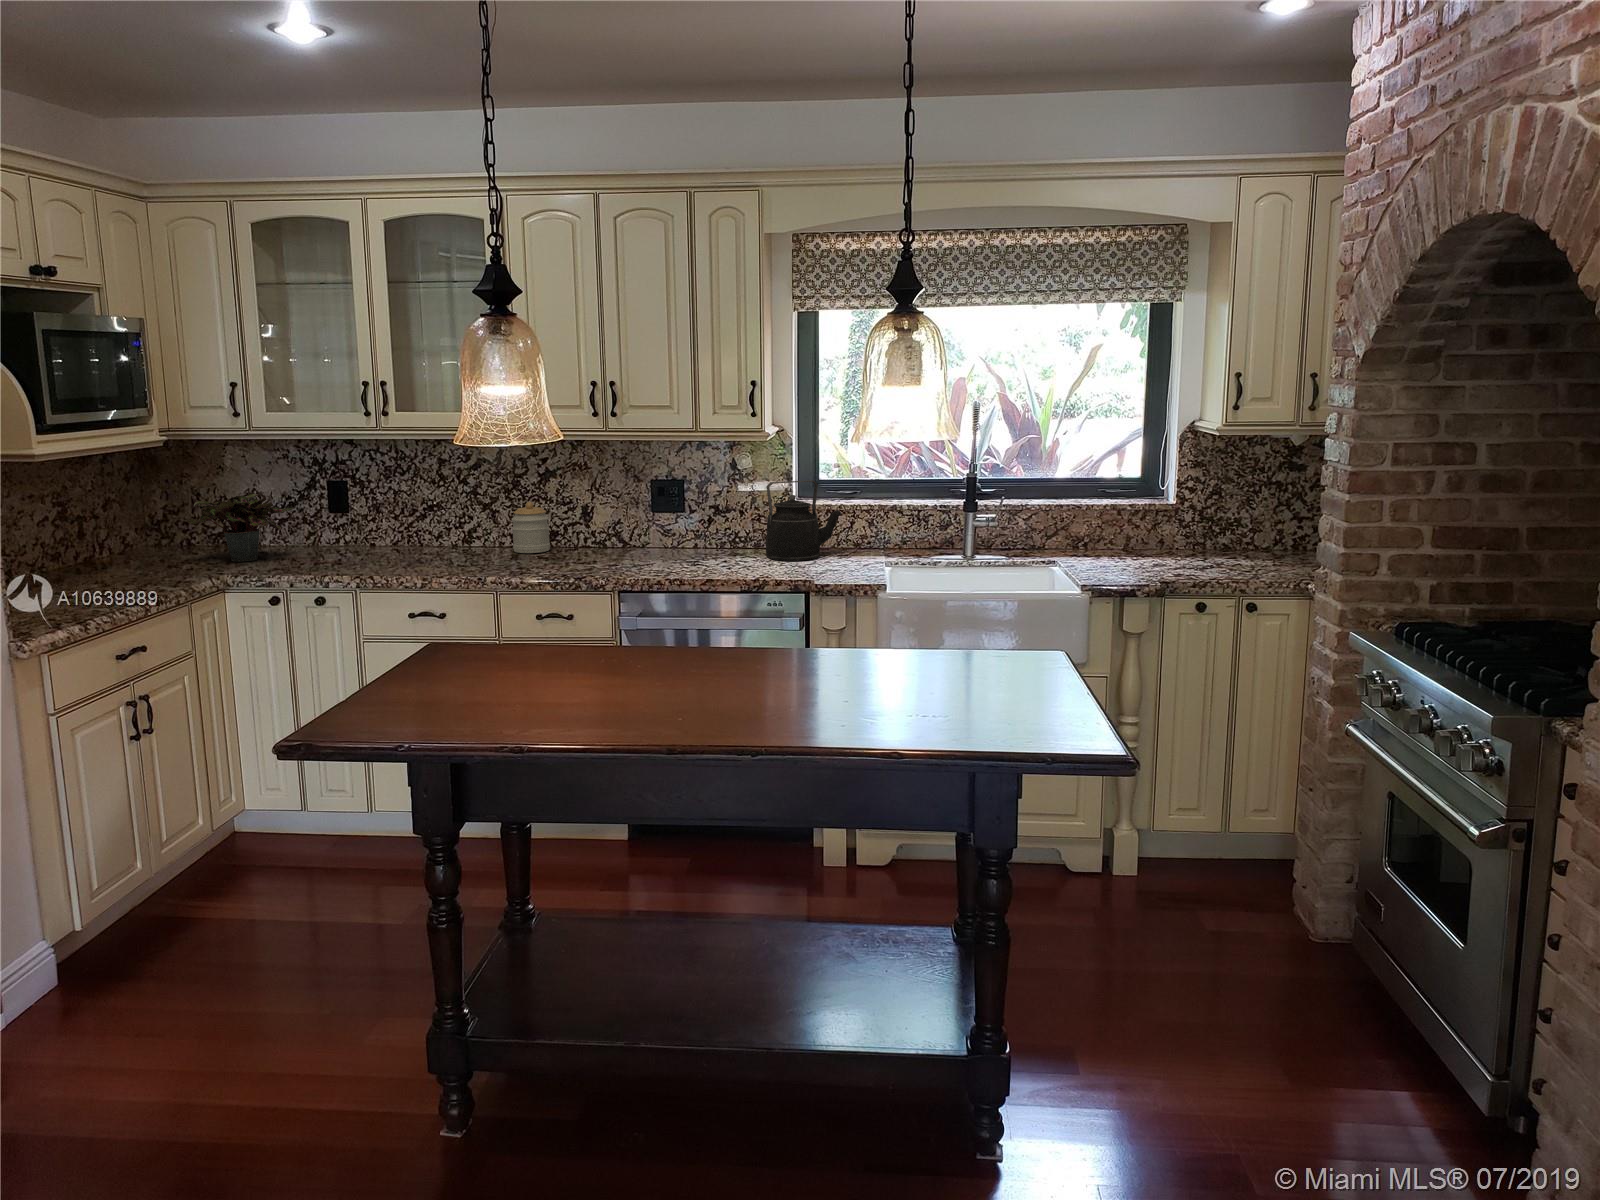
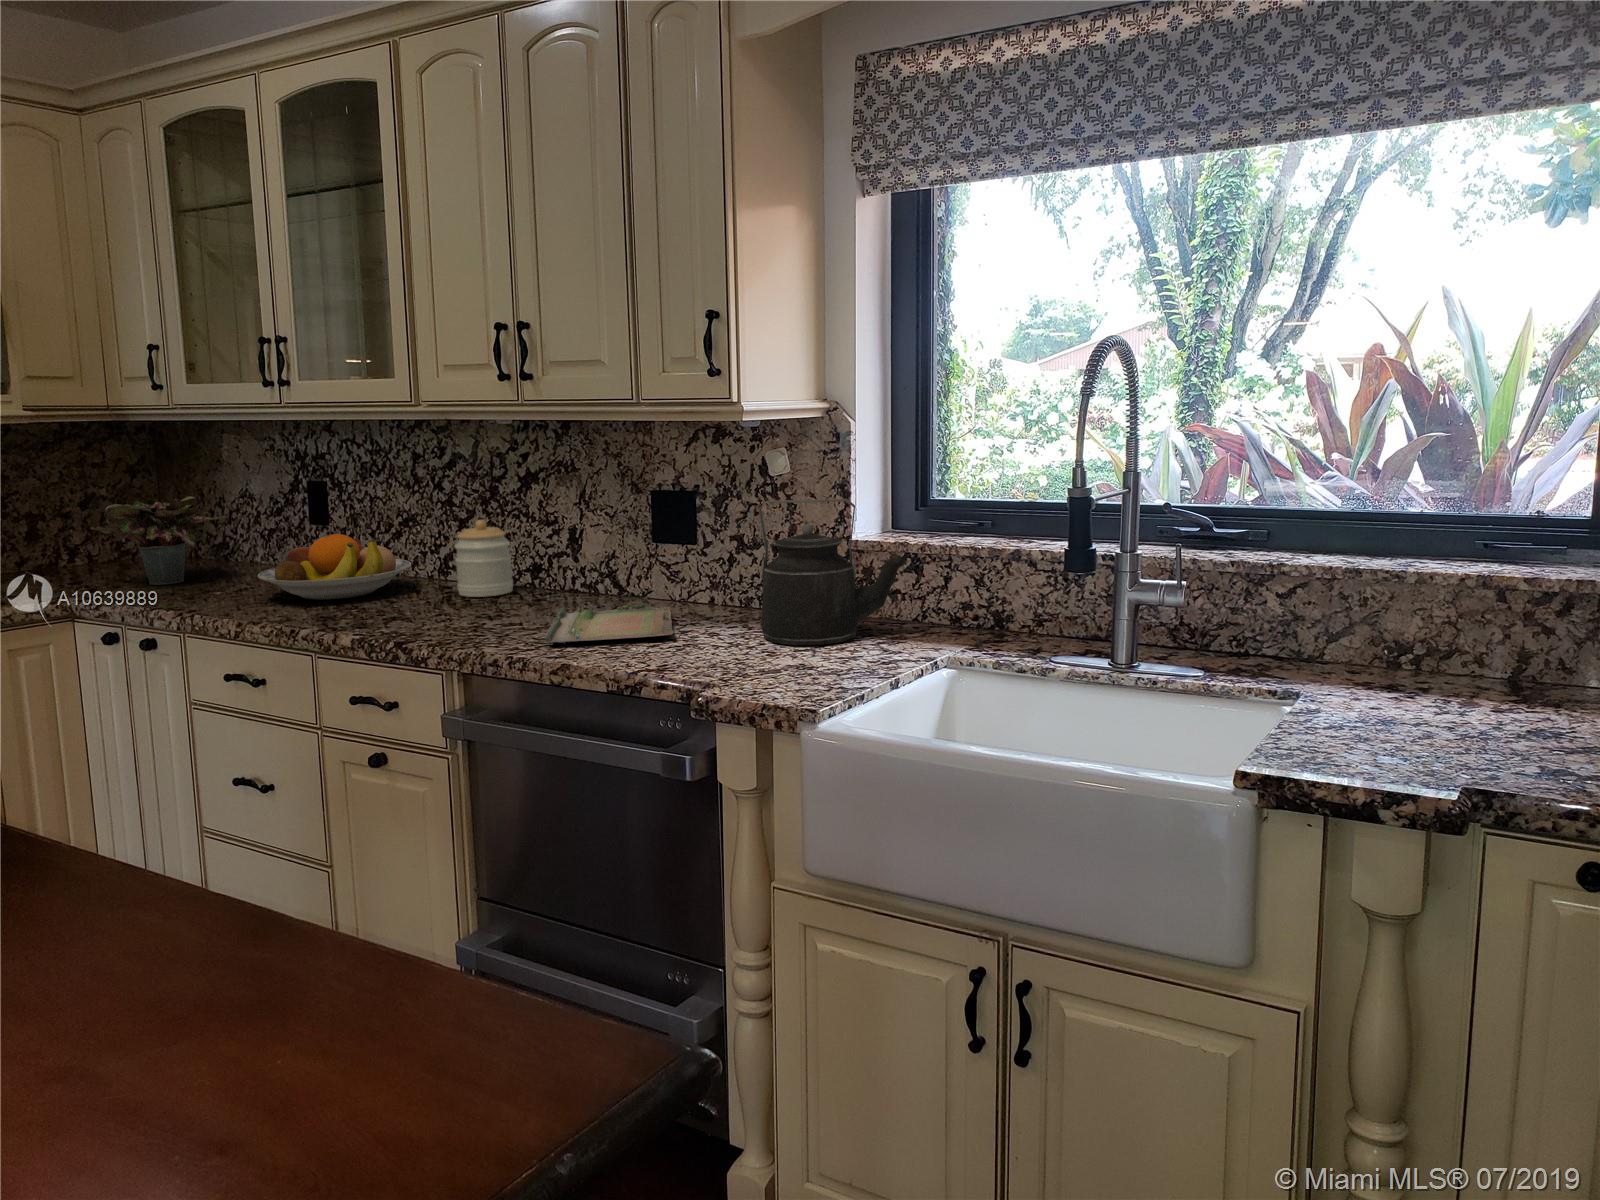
fruit bowl: none [366,515,472,561] -> present [258,534,411,600]
tray: none [620,543,724,569] -> present [545,597,674,645]

